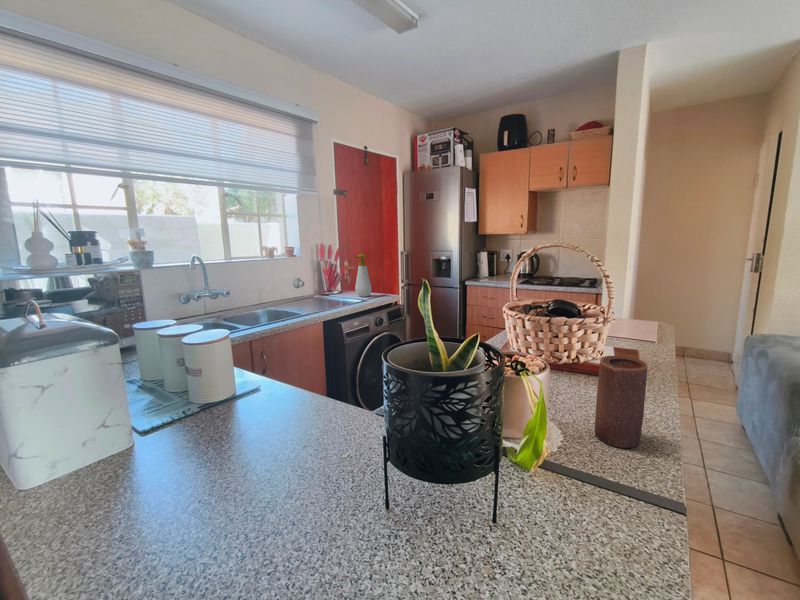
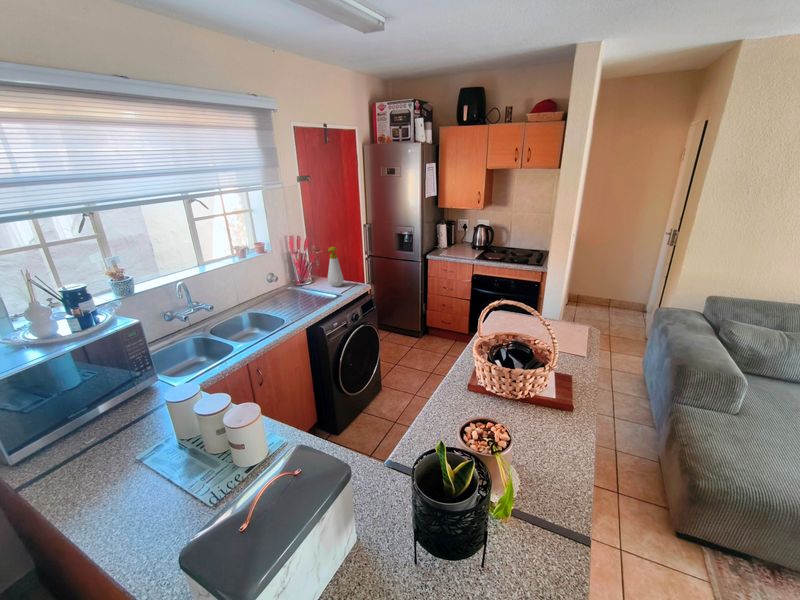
candle: present [595,356,647,448] -> none [541,426,577,488]

